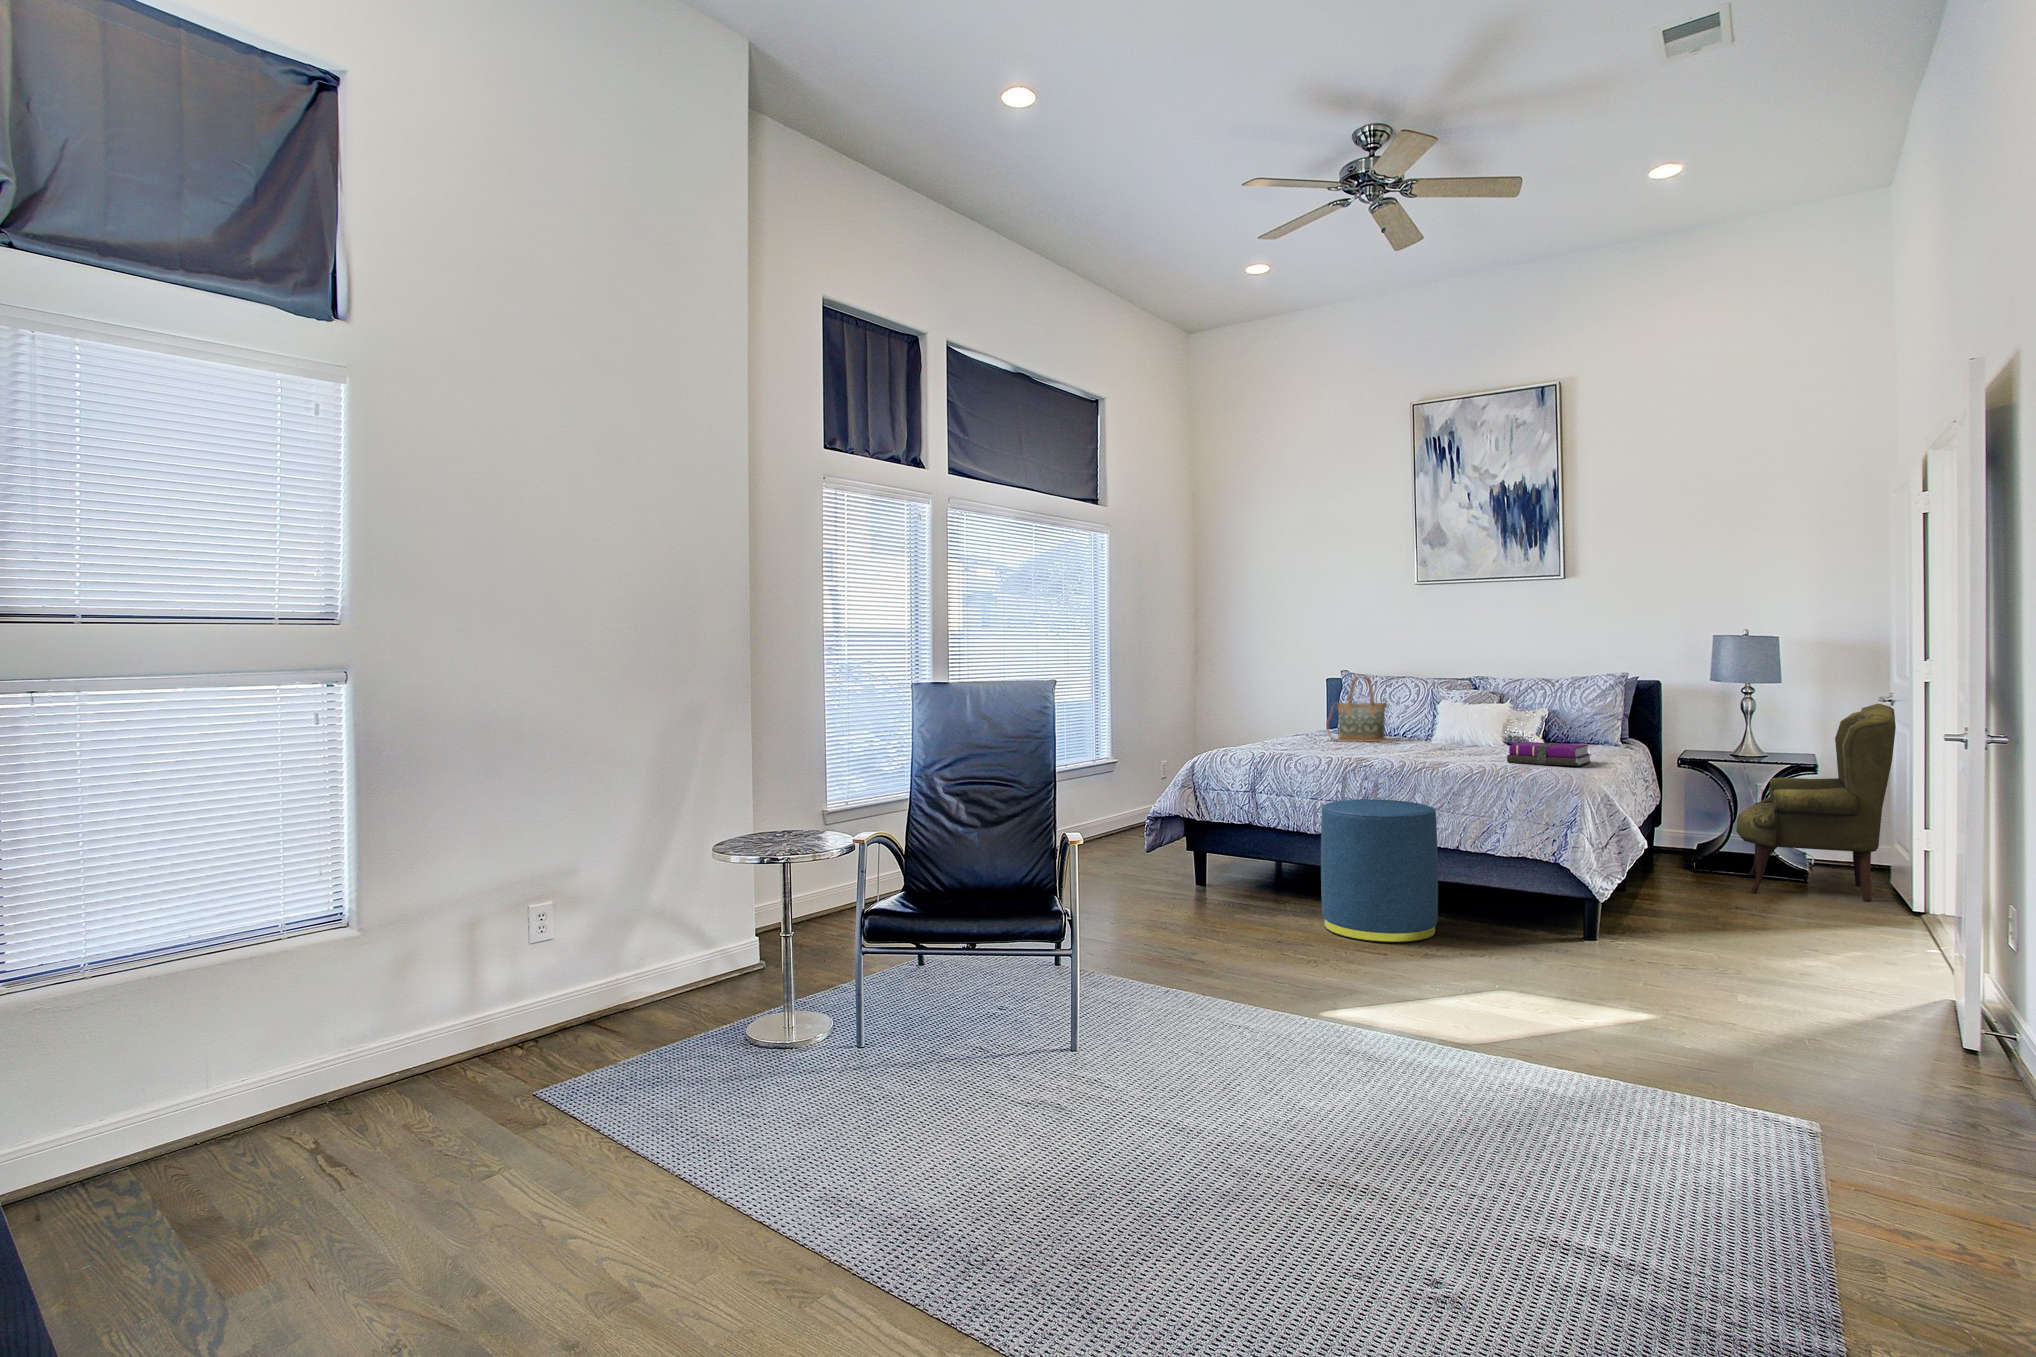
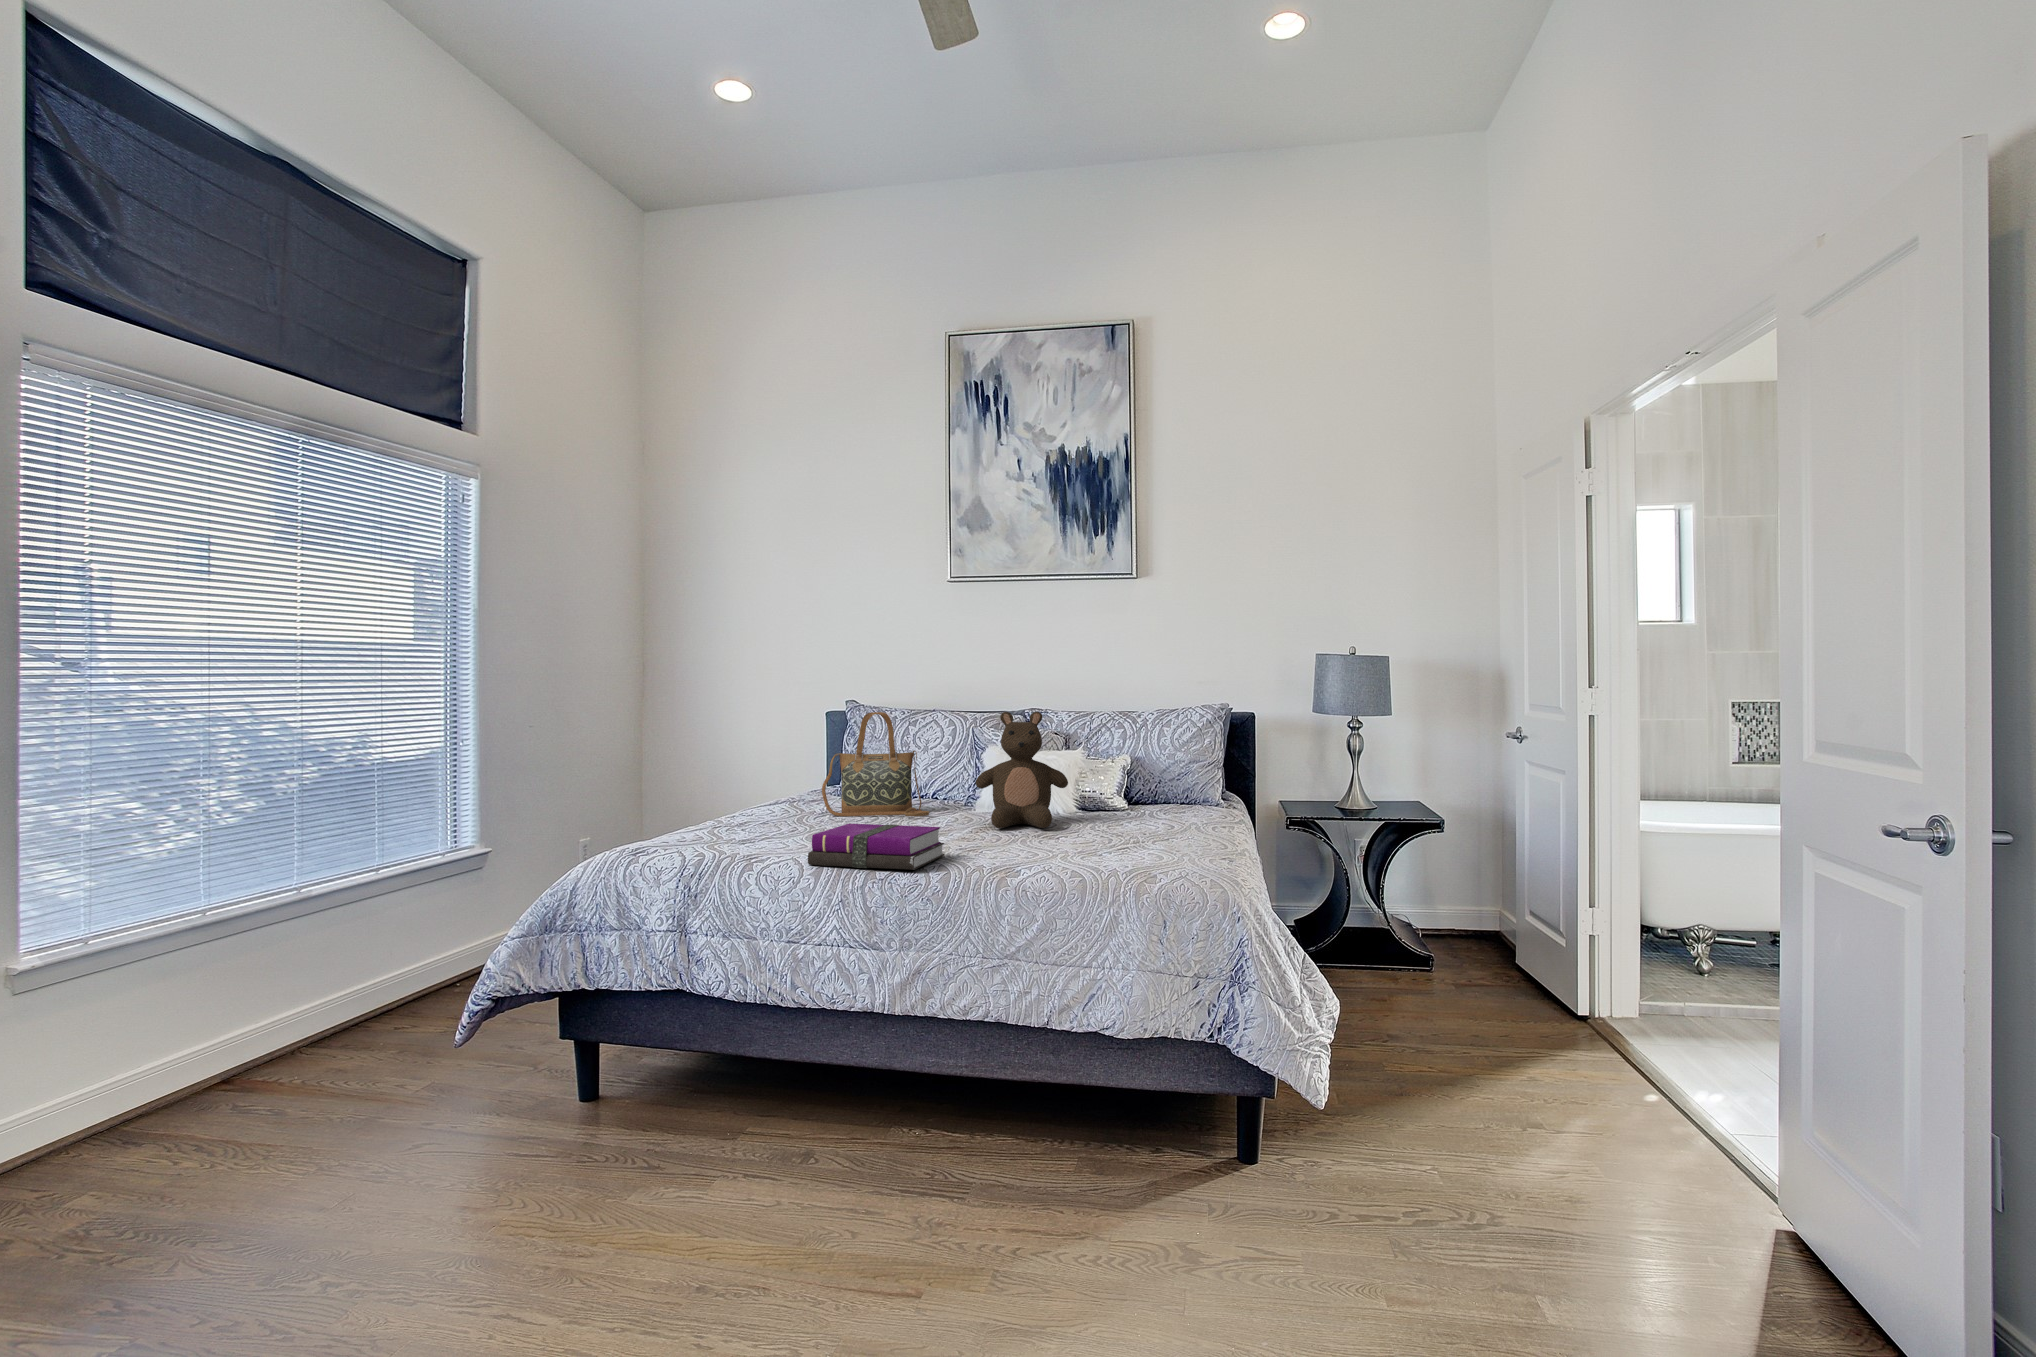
stuffed bear: none [1427,676,1492,750] -> present [976,712,1068,828]
armchair: present [1736,704,1896,901] -> none [1357,744,1555,1009]
notebook: present [1507,742,1591,766] -> present [808,824,944,870]
ottoman: present [1321,799,1438,943] -> none [798,944,1012,1261]

